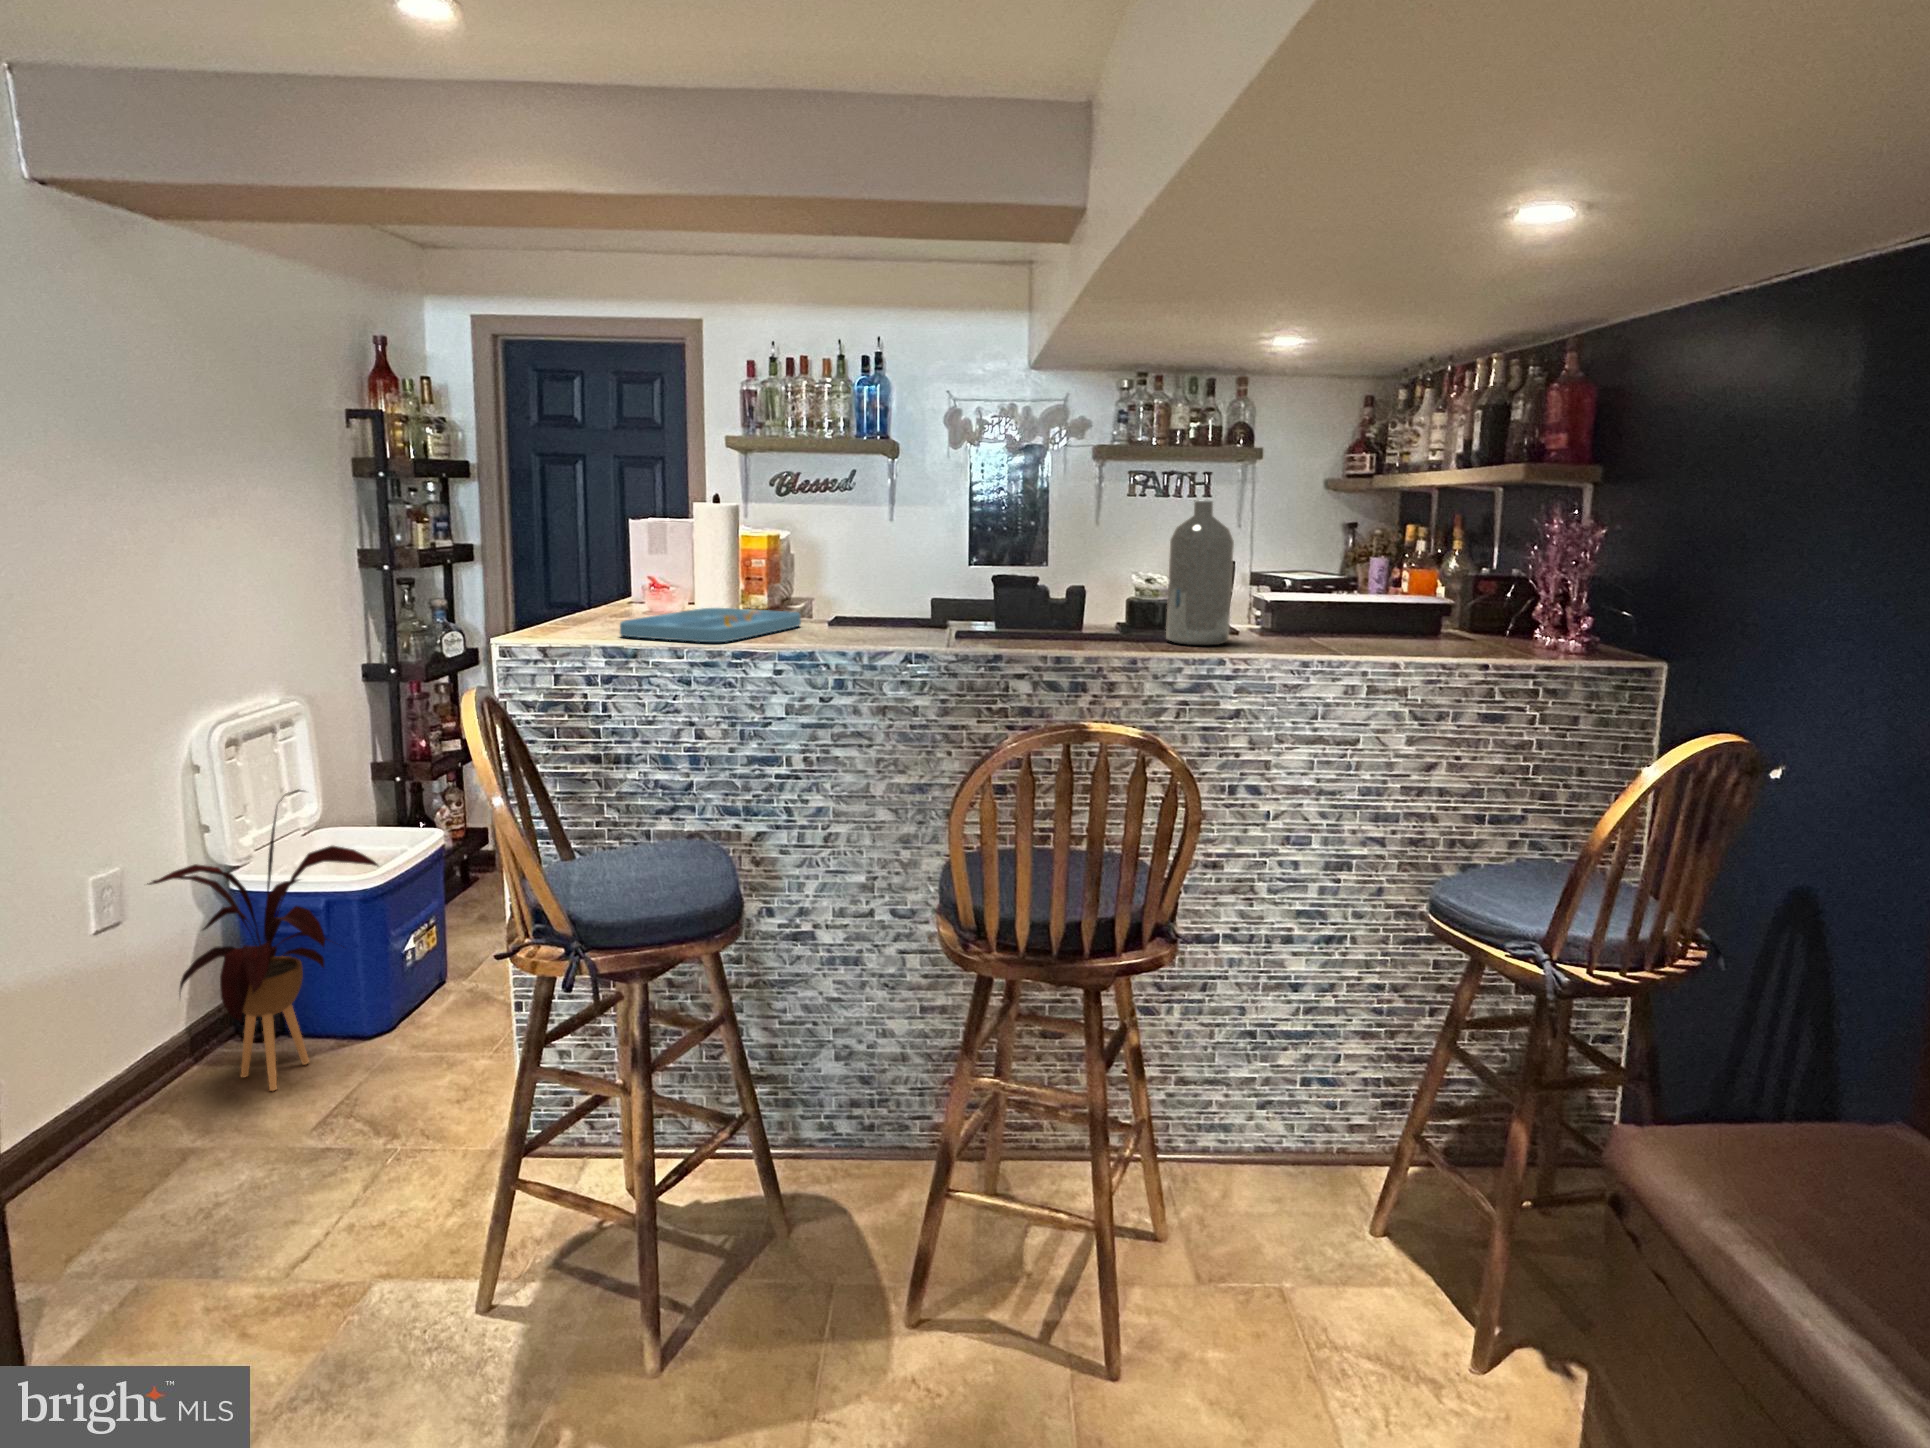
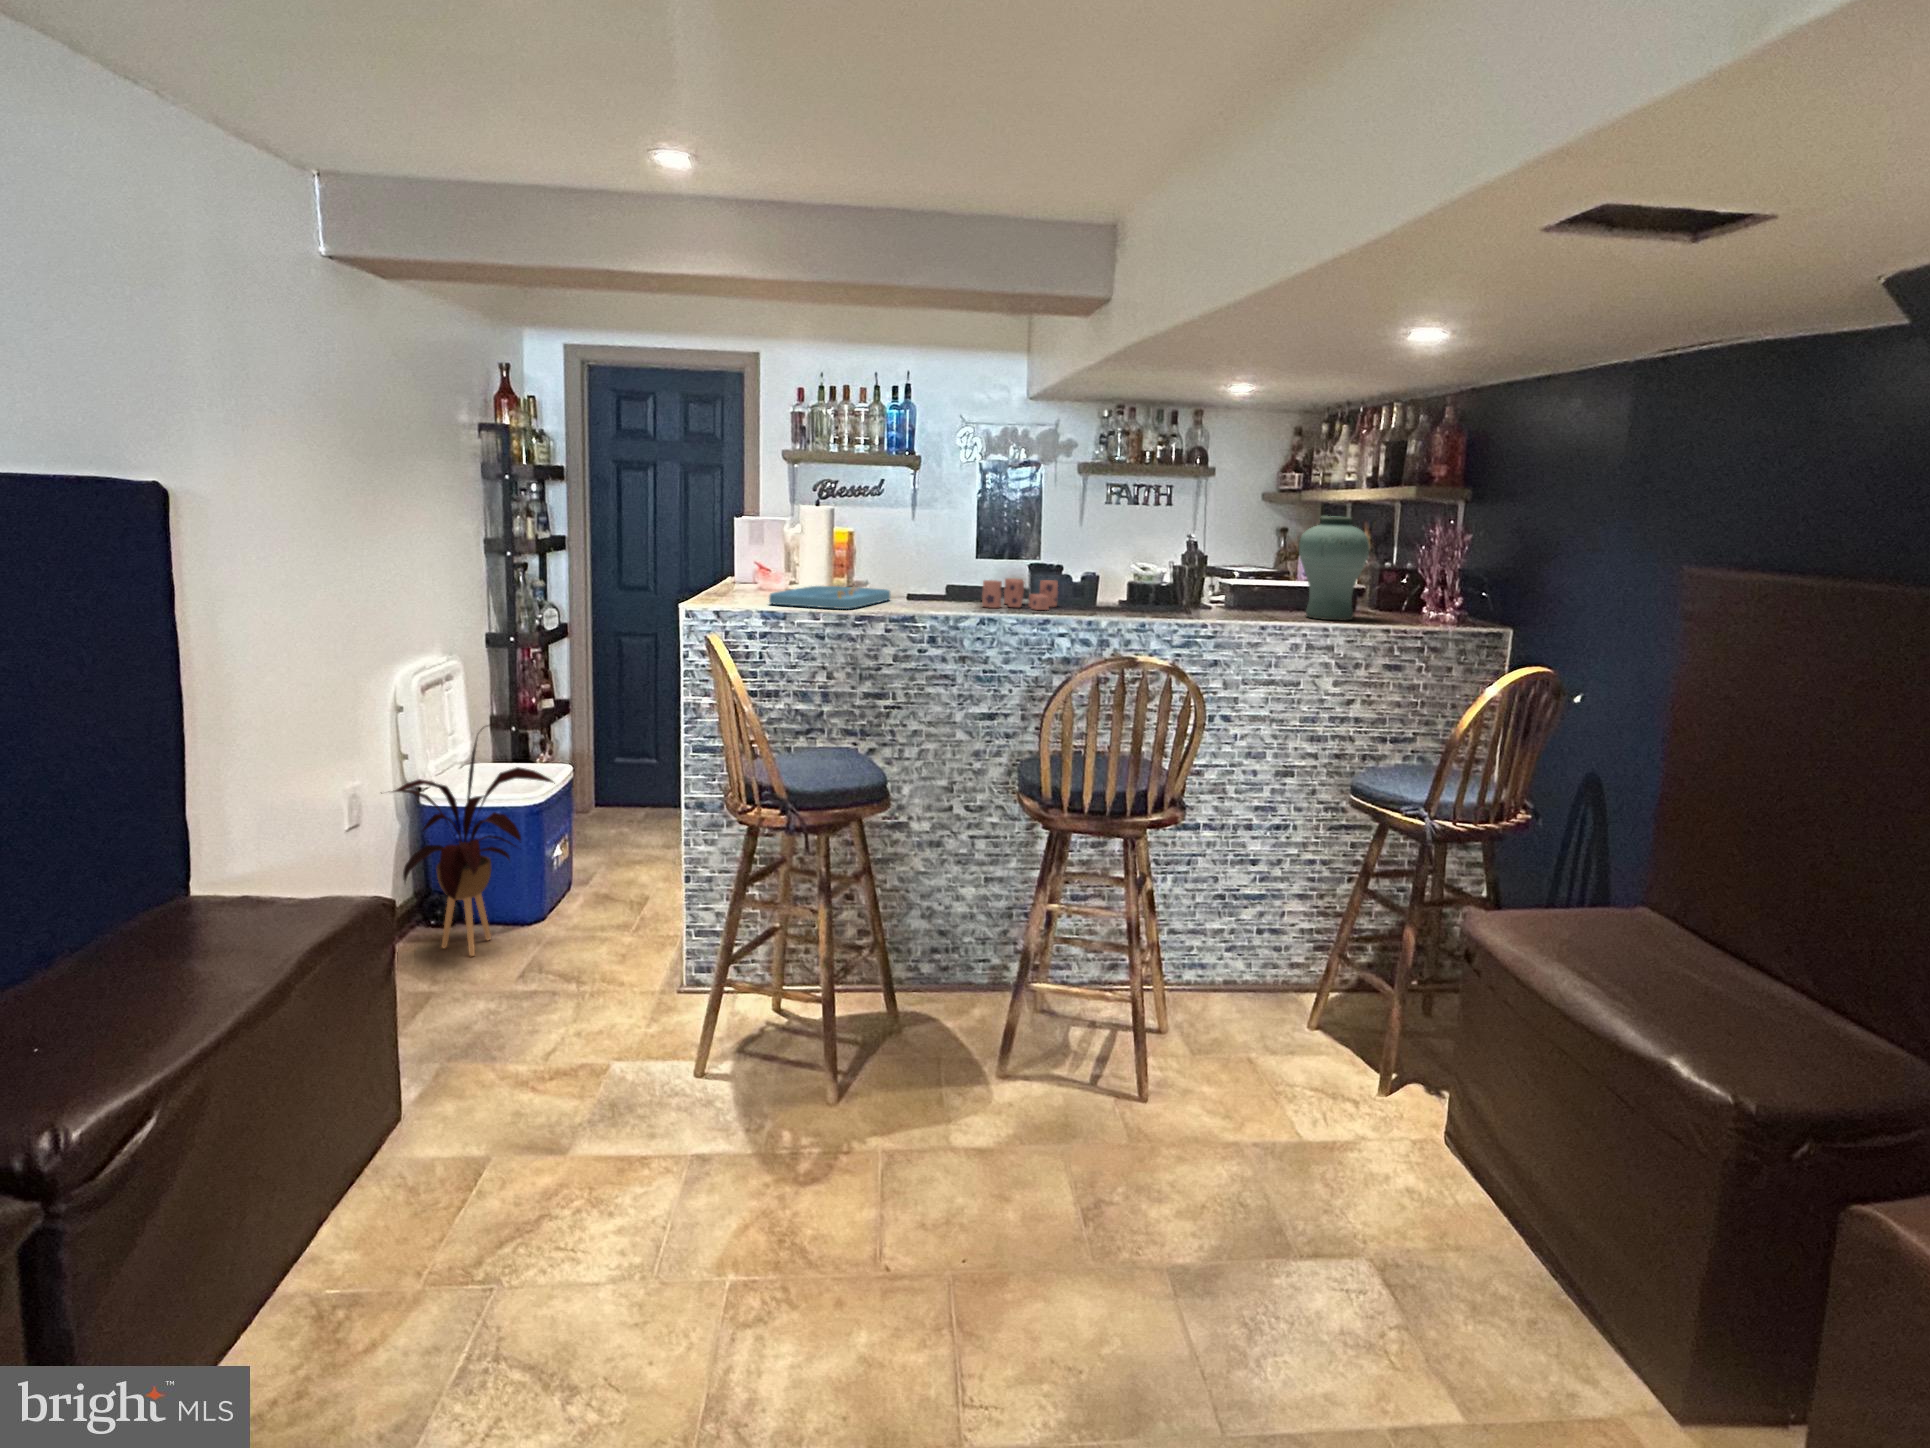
bottle: present [1166,500,1234,645] -> none [1162,511,1213,615]
vase: none [1357,505,1458,651] -> present [1299,516,1370,620]
candle: none [918,596,1025,640] -> present [982,578,1058,610]

